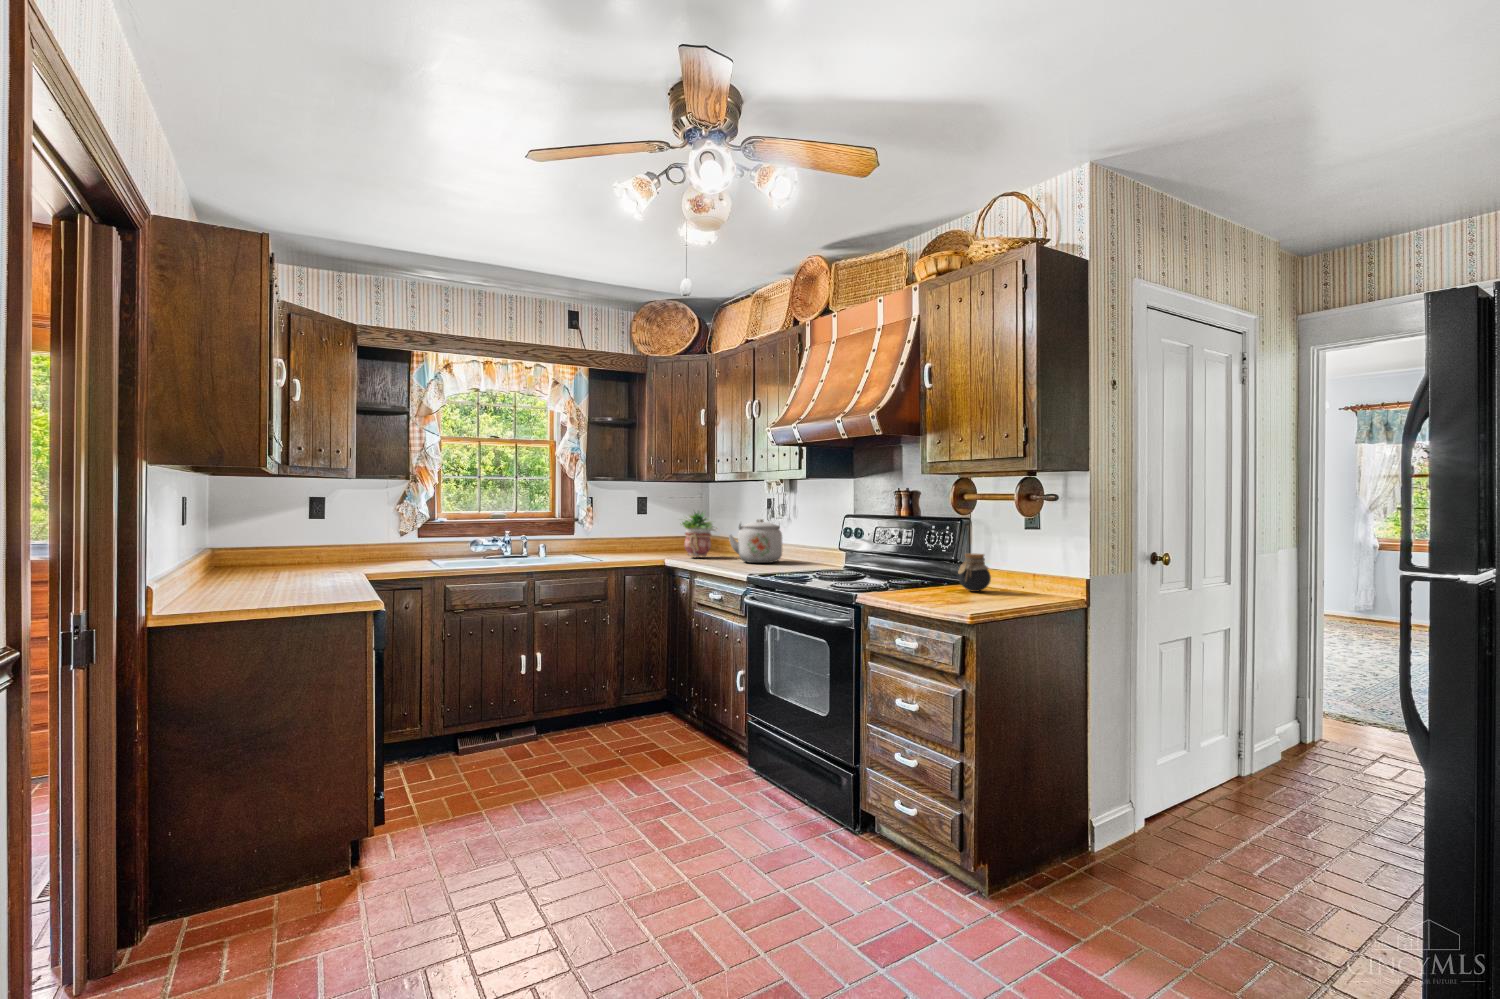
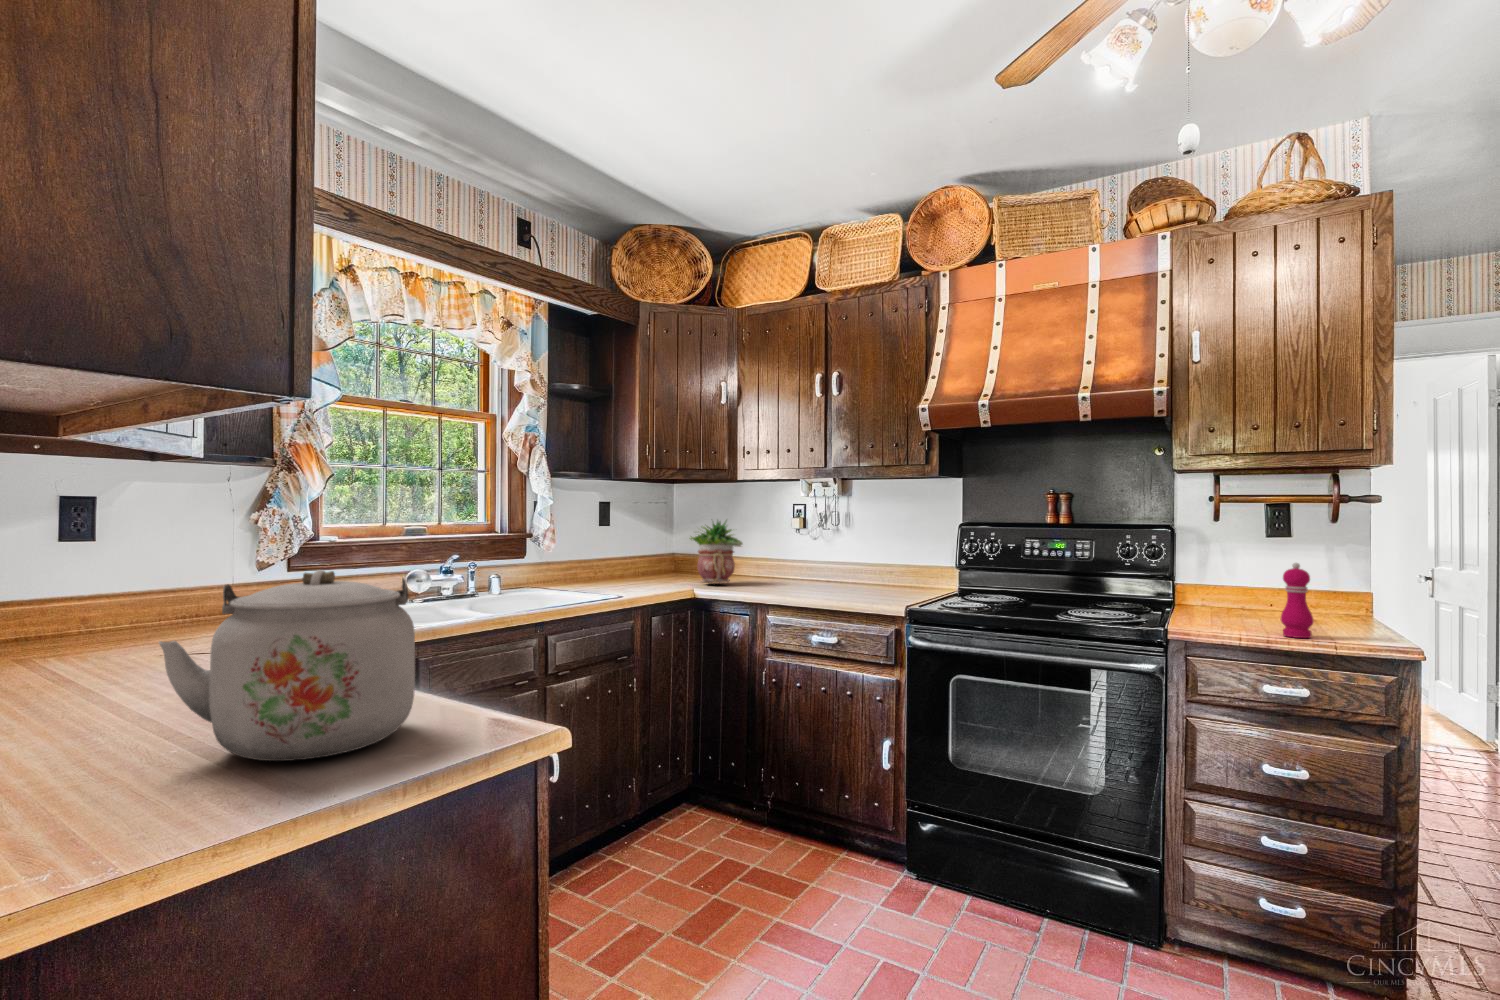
kettle: present [729,519,782,563] -> present [159,570,415,761]
pepper mill: none [911,549,931,605] -> present [1280,563,1313,638]
jar: present [958,553,991,592] -> none [1216,567,1262,614]

